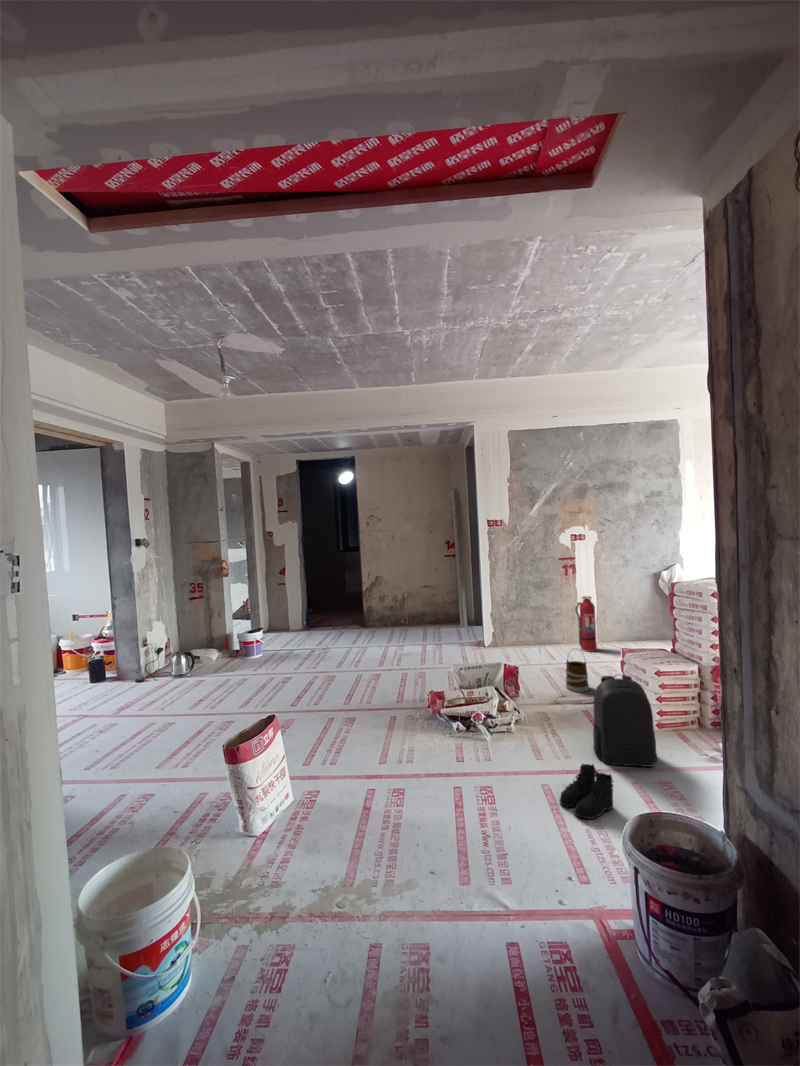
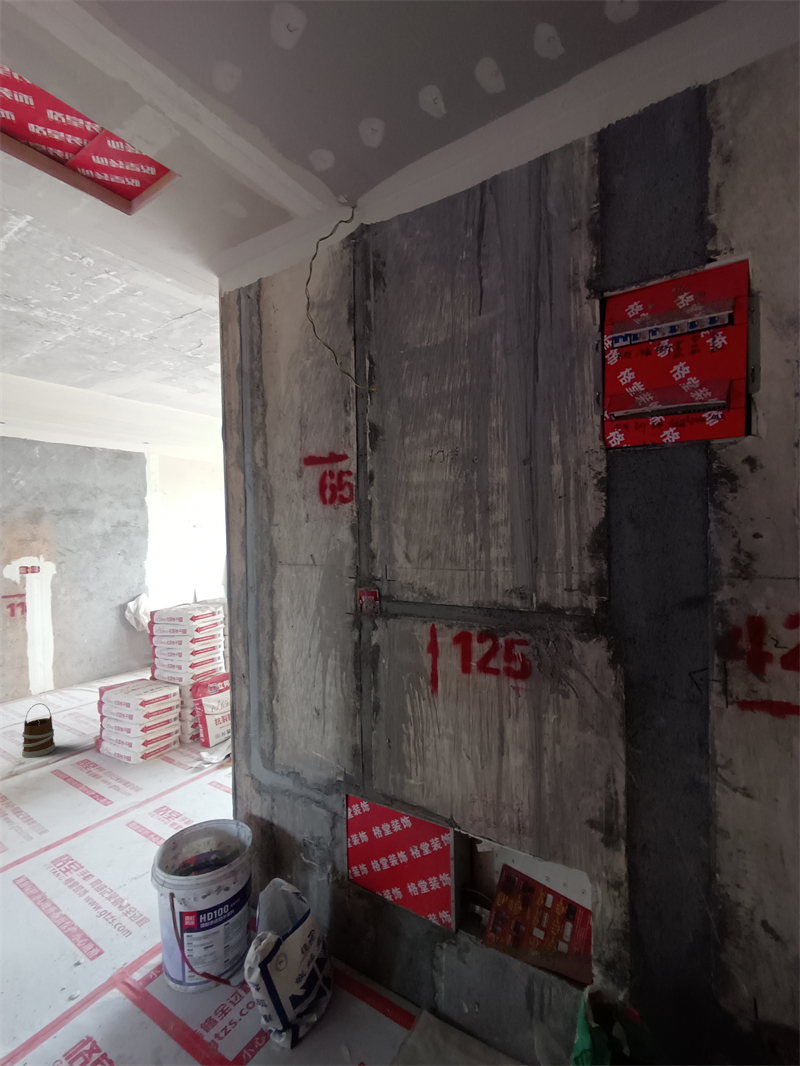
fire extinguisher: present [575,596,597,652] -> none [27,639,55,706]
backpack: present [593,675,657,767] -> none [77,714,149,820]
boots: present [560,763,614,819] -> none [47,825,114,893]

